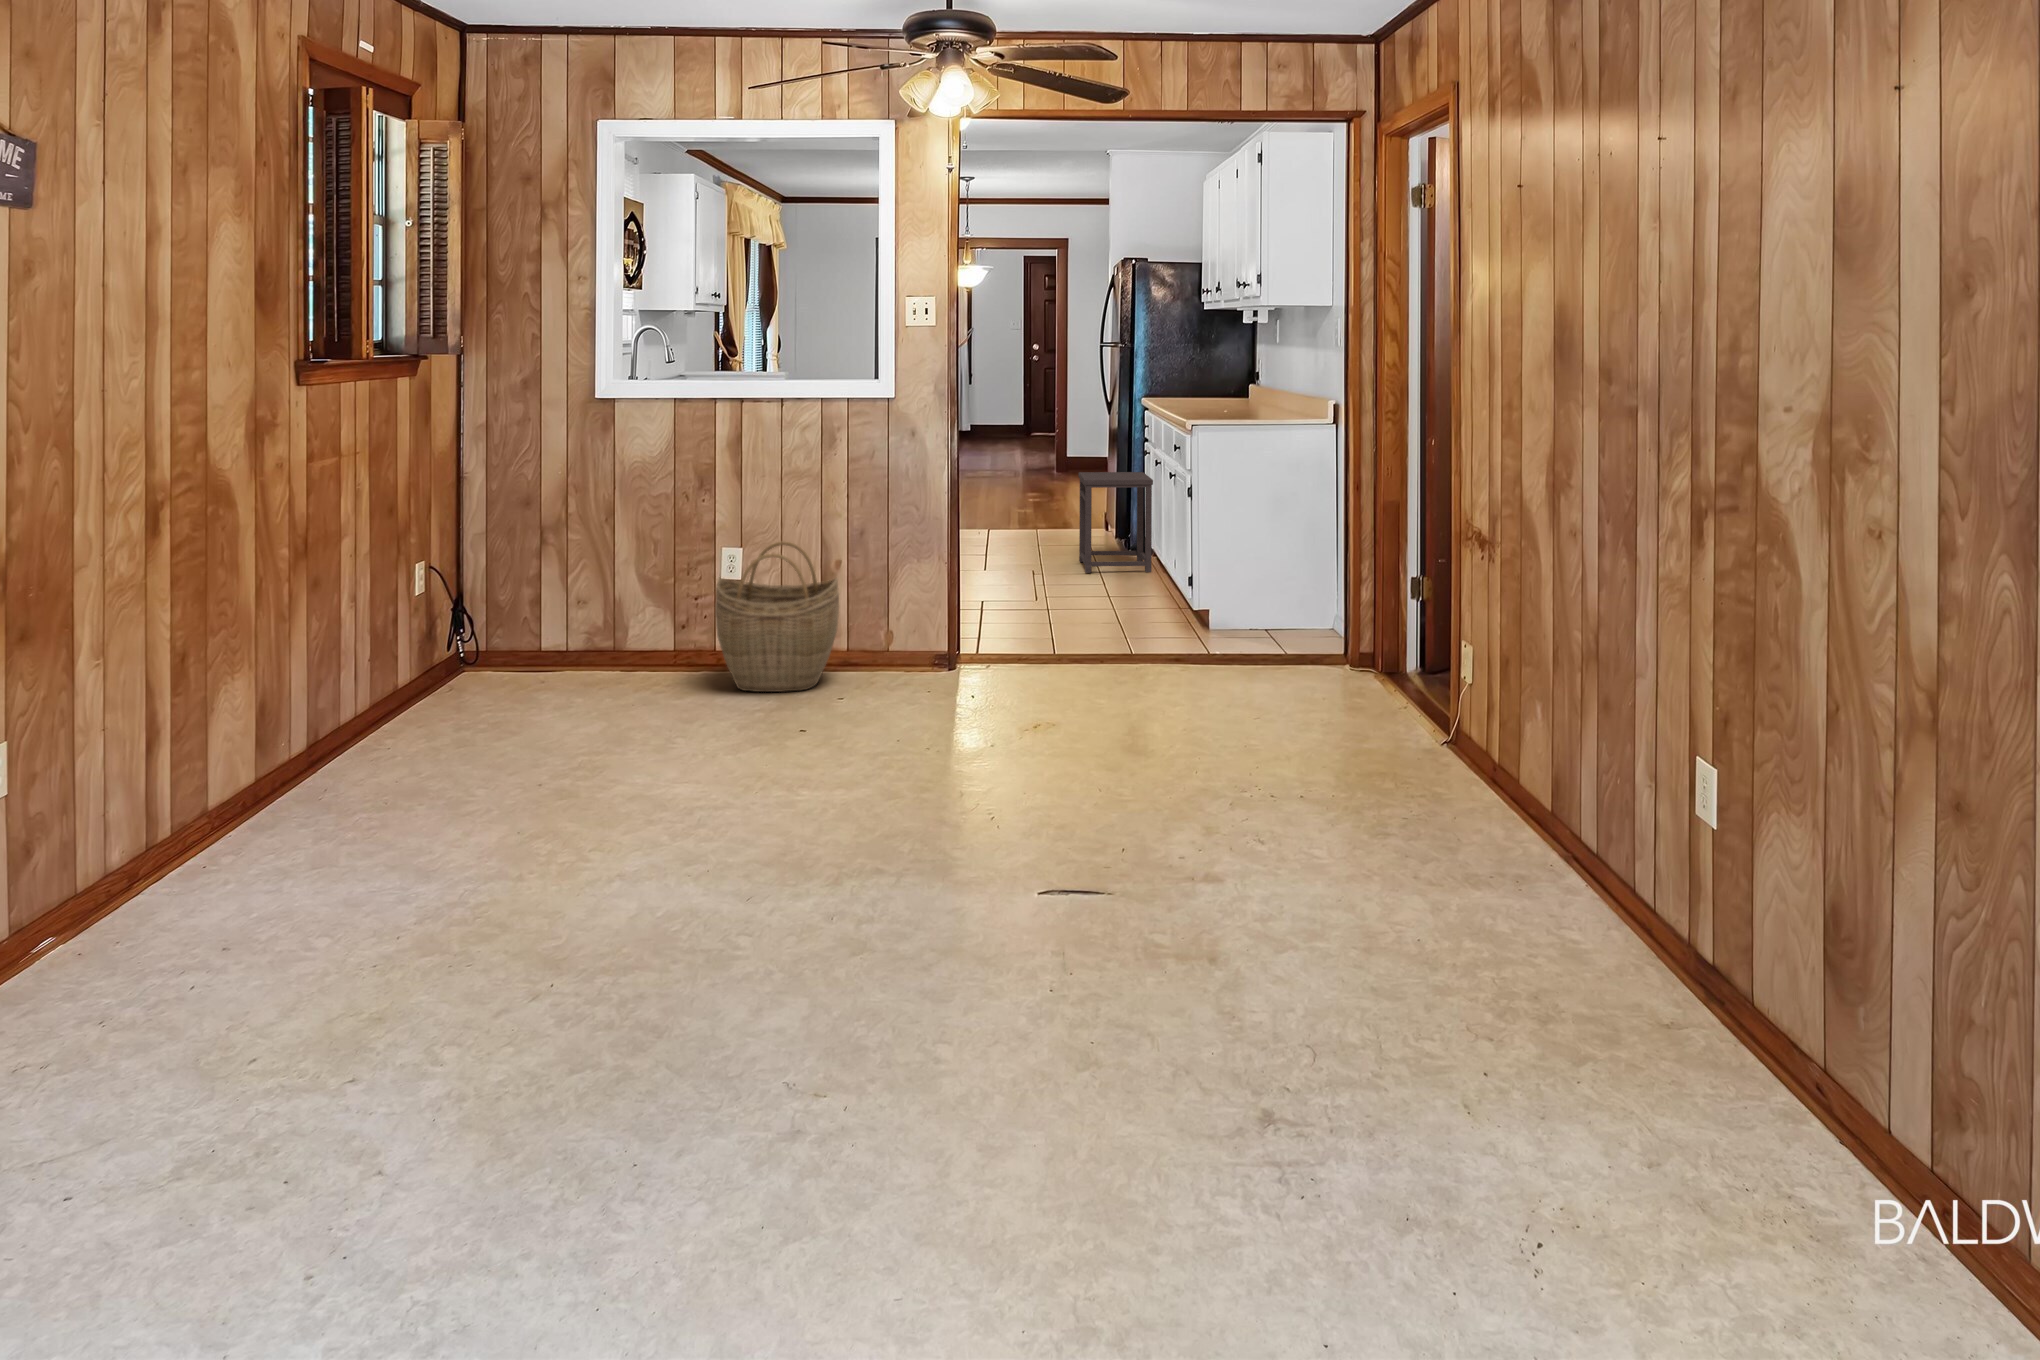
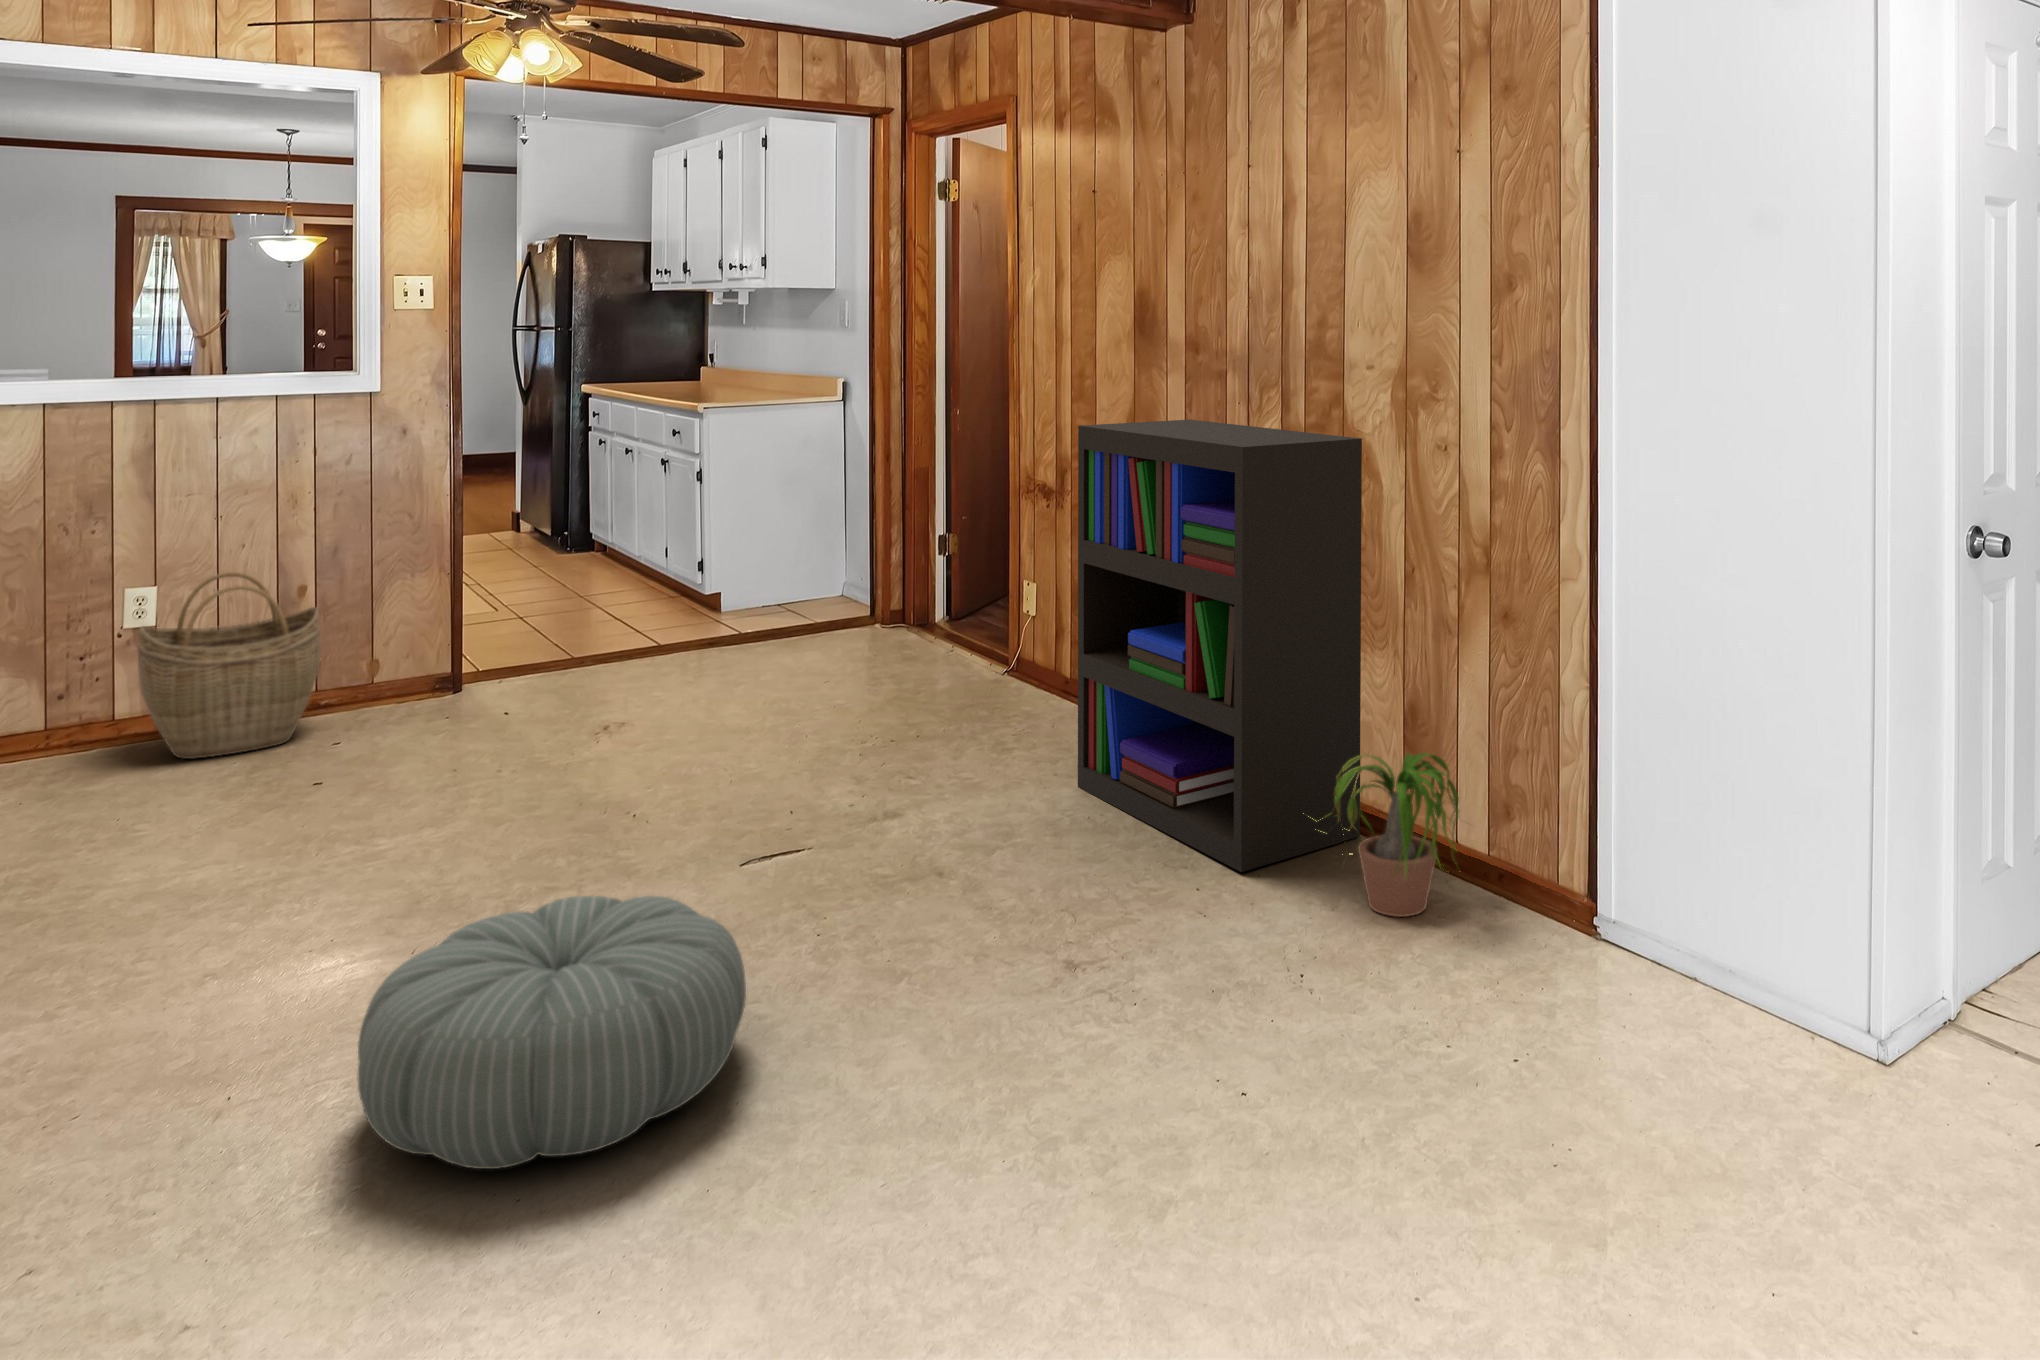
bookshelf: none [1425,465,1764,1077] -> present [1078,420,1362,872]
side table: present [1078,472,1153,573] -> none [512,467,612,582]
pouf: none [525,898,881,1169] -> present [357,896,746,1169]
potted plant: none [1612,967,1898,1233] -> present [1330,753,1459,917]

